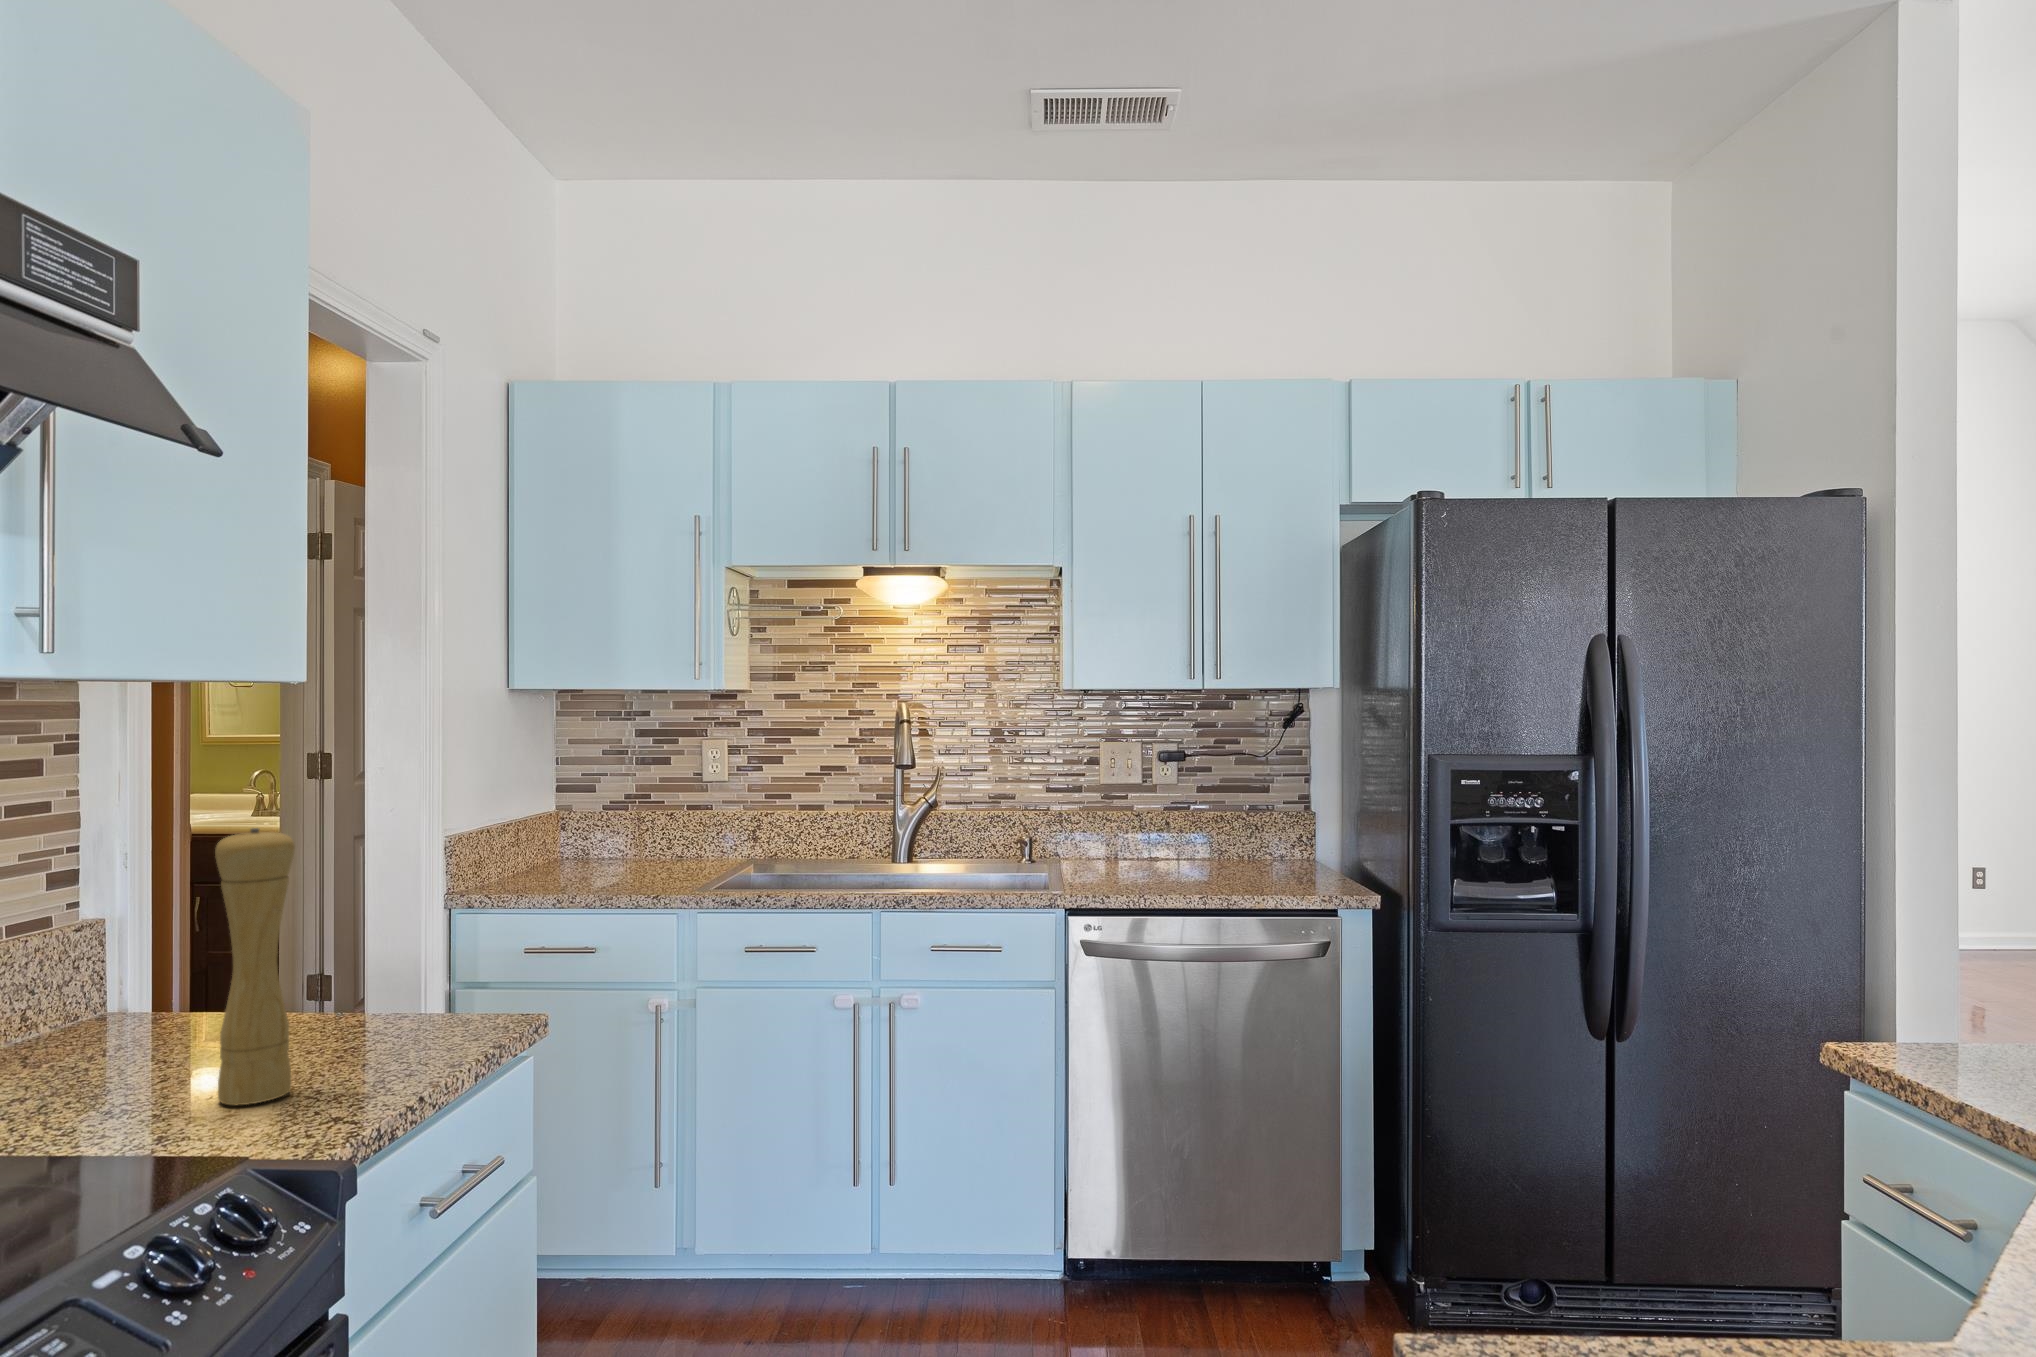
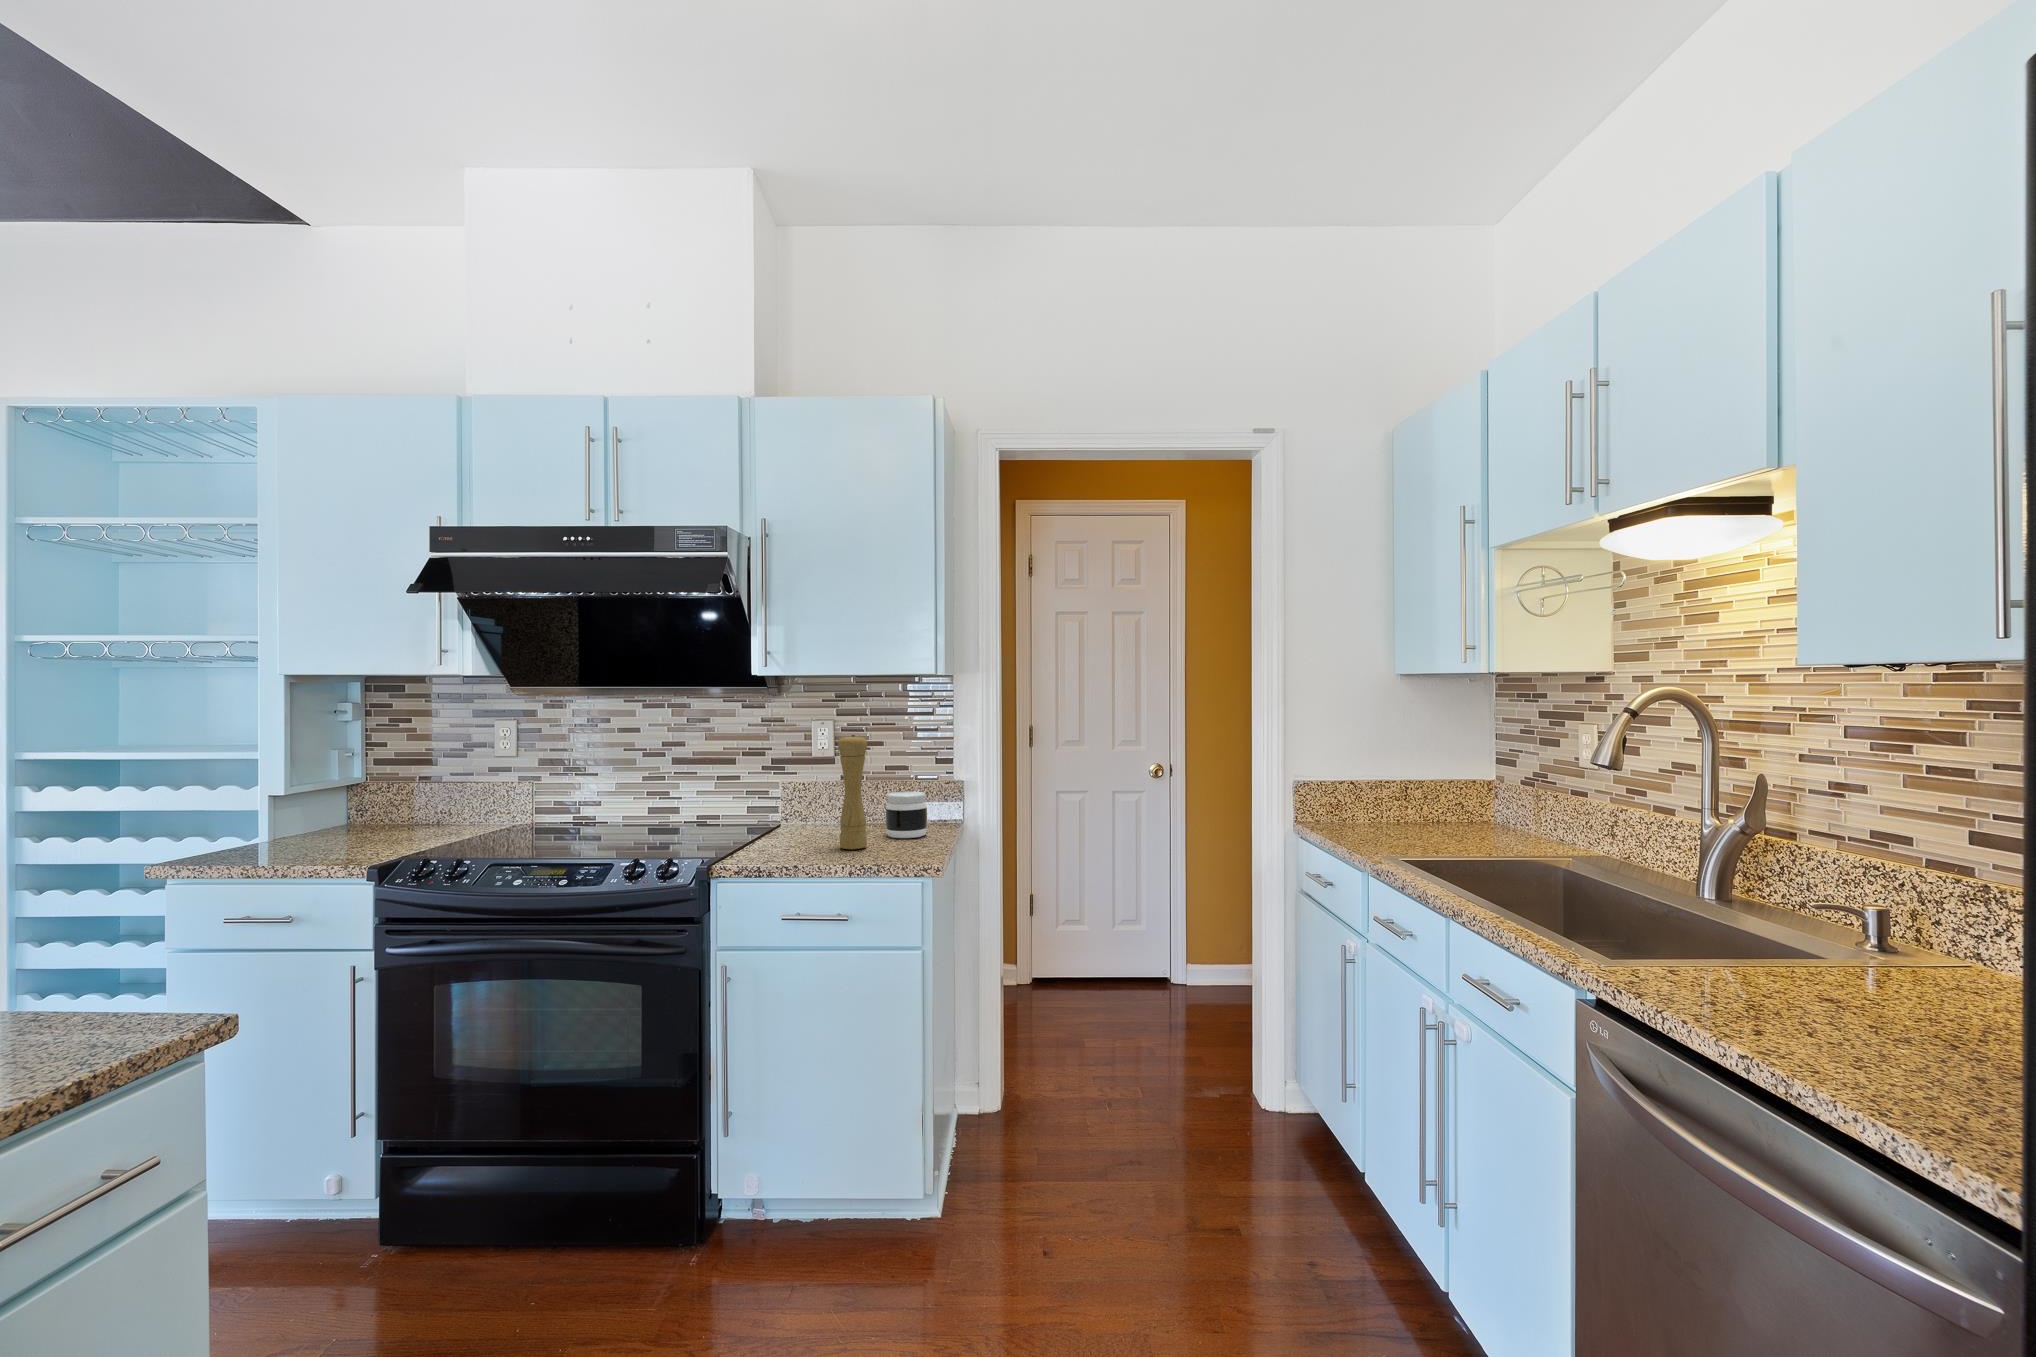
jar: none [96,958,215,1080] -> present [886,791,927,838]

